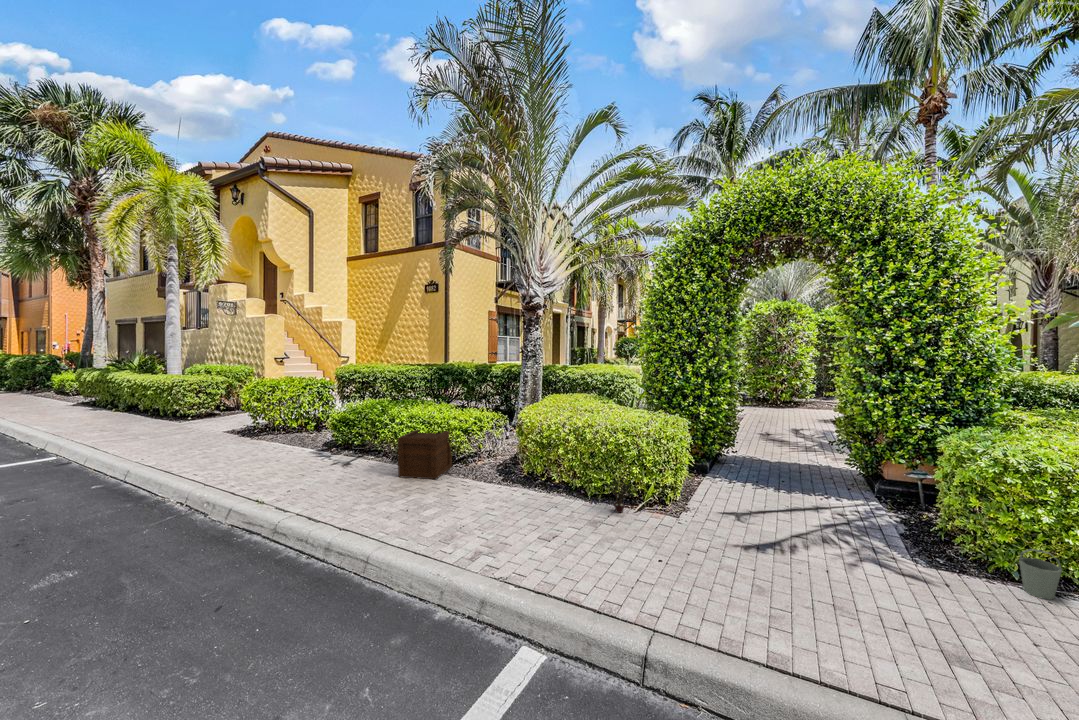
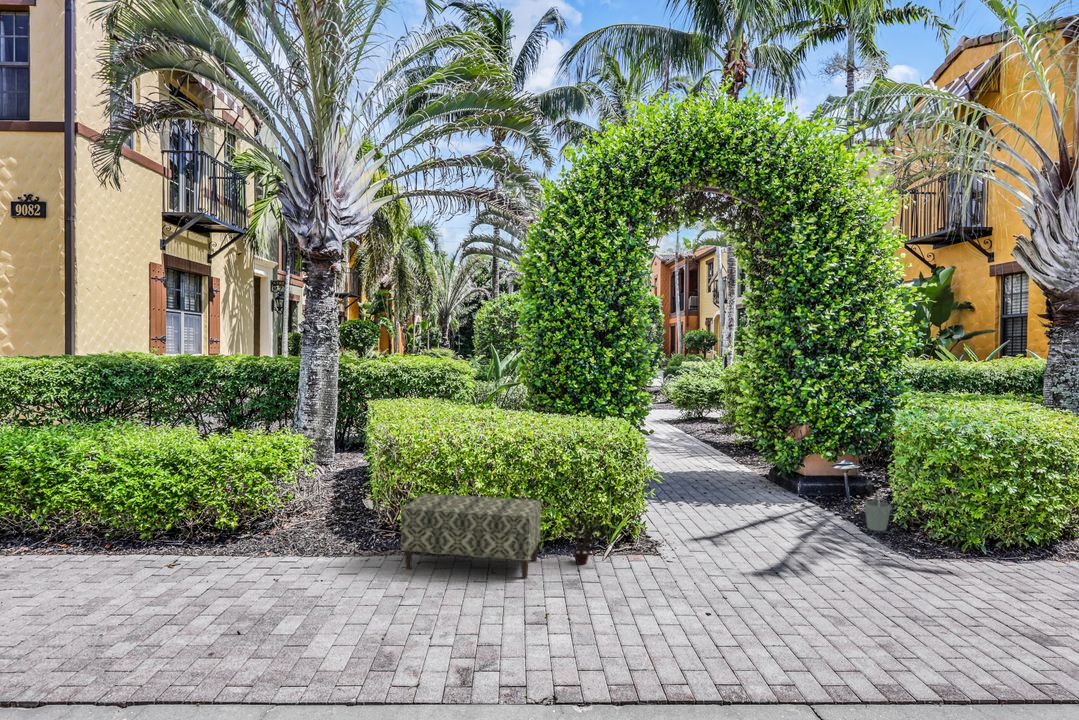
wooden crate: present [398,430,452,479] -> none [133,474,232,578]
bench: none [512,453,596,514] -> present [401,493,541,579]
bucket: present [1019,549,1062,600] -> present [864,492,891,531]

